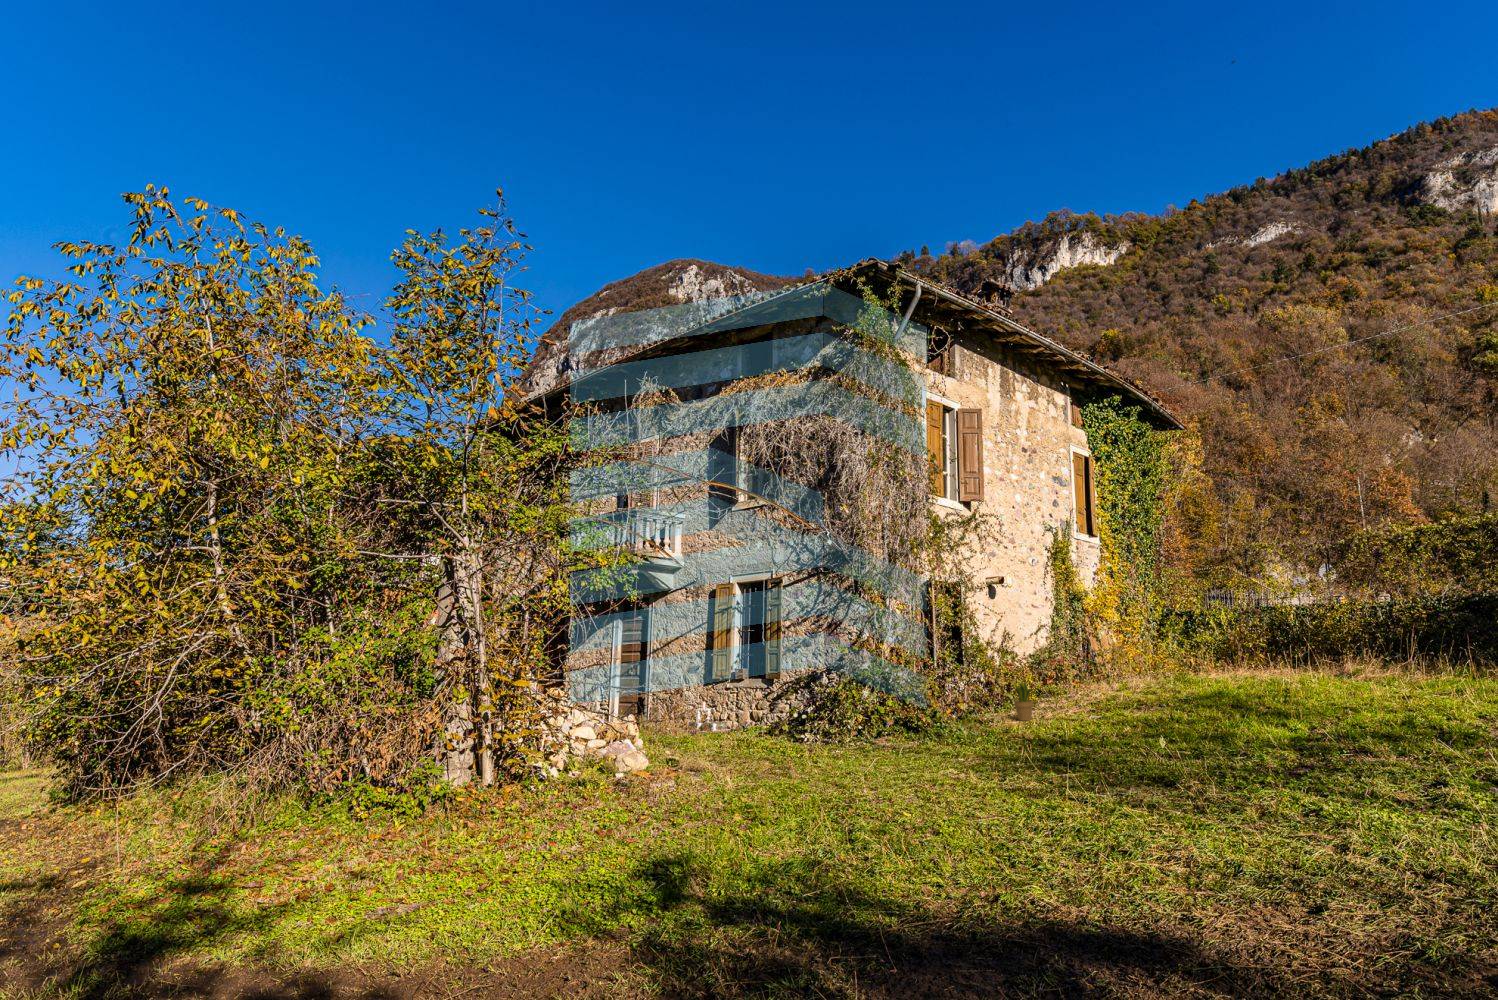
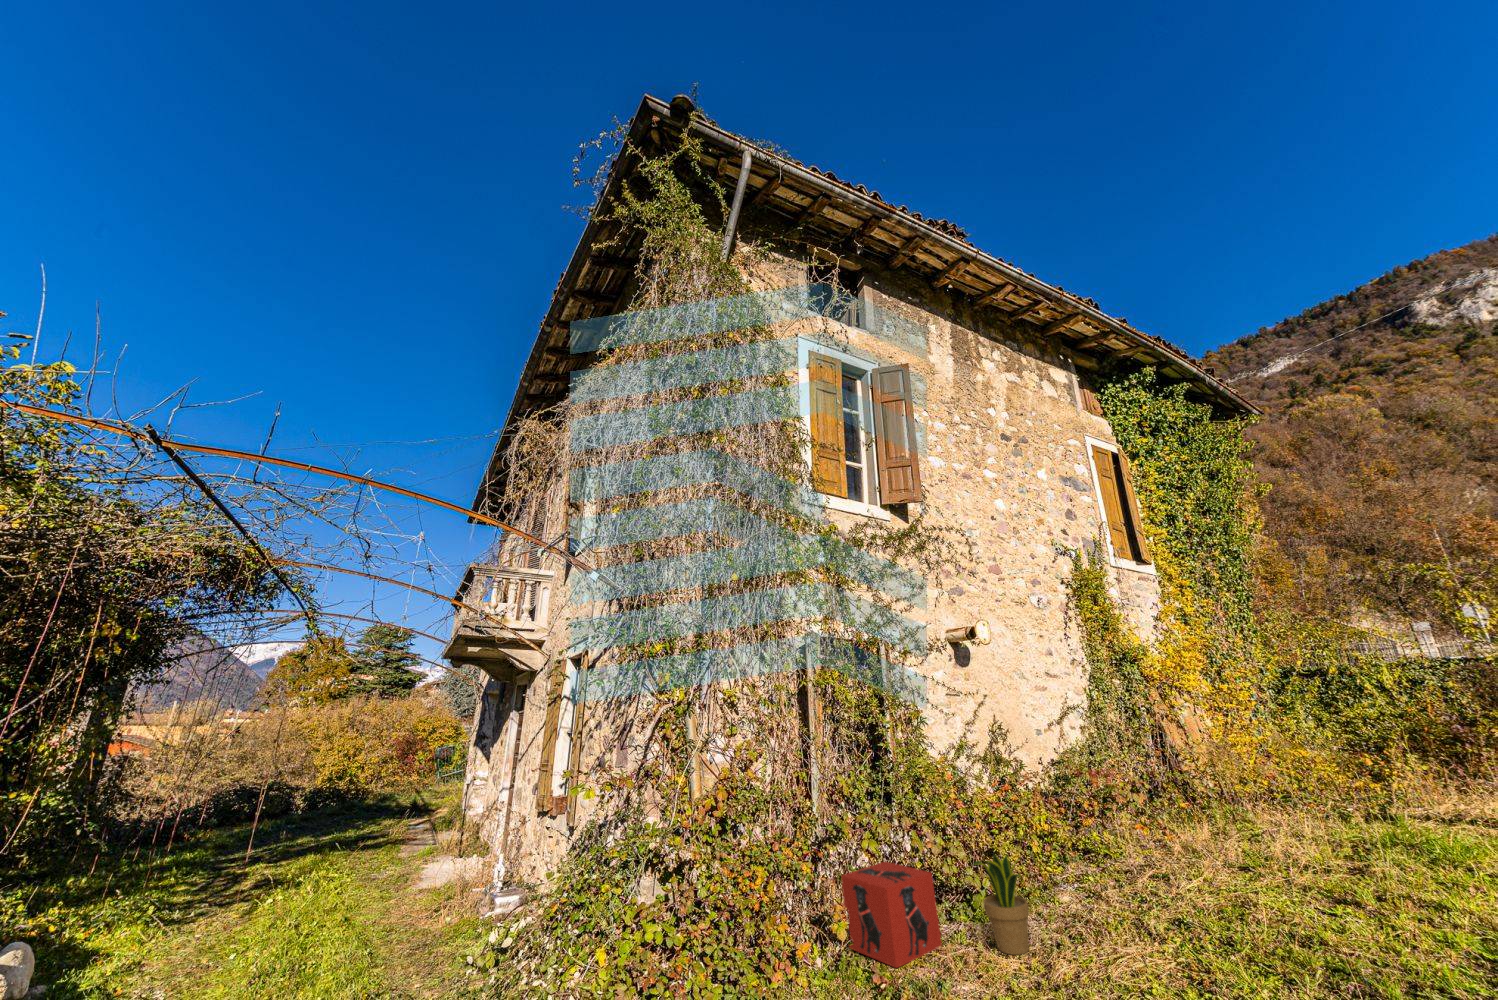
storage box: none [949,691,993,726] -> present [841,862,942,968]

